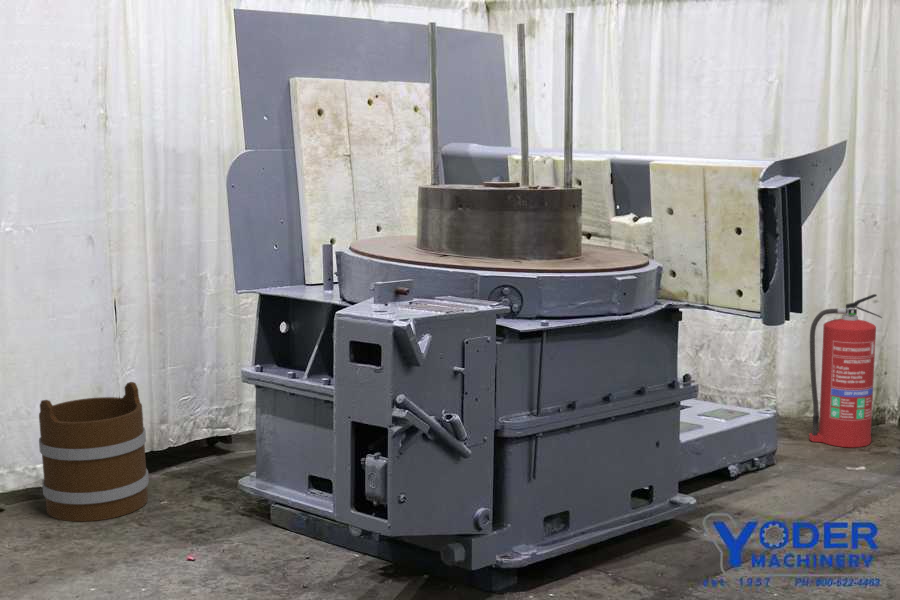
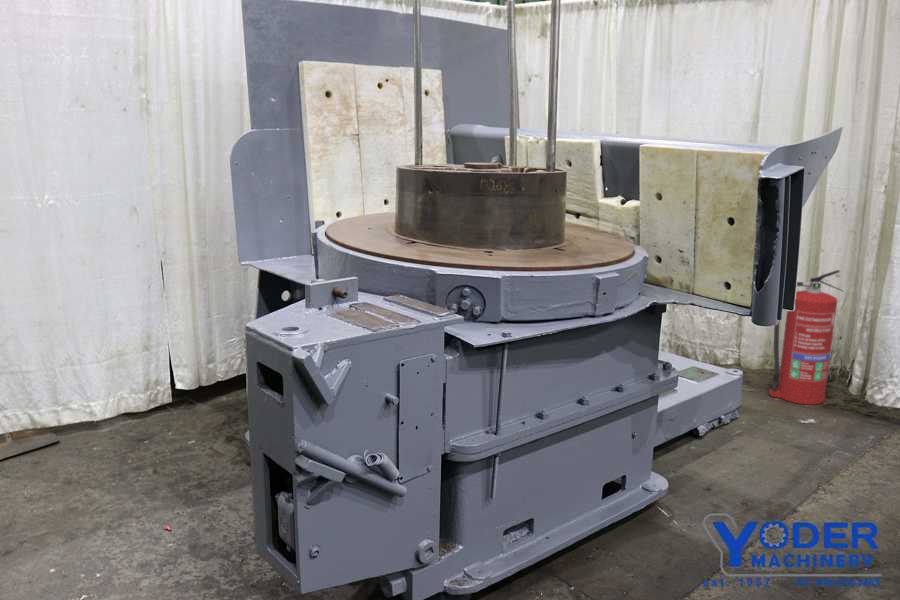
bucket: present [39,382,149,521] -> none [83,333,186,457]

